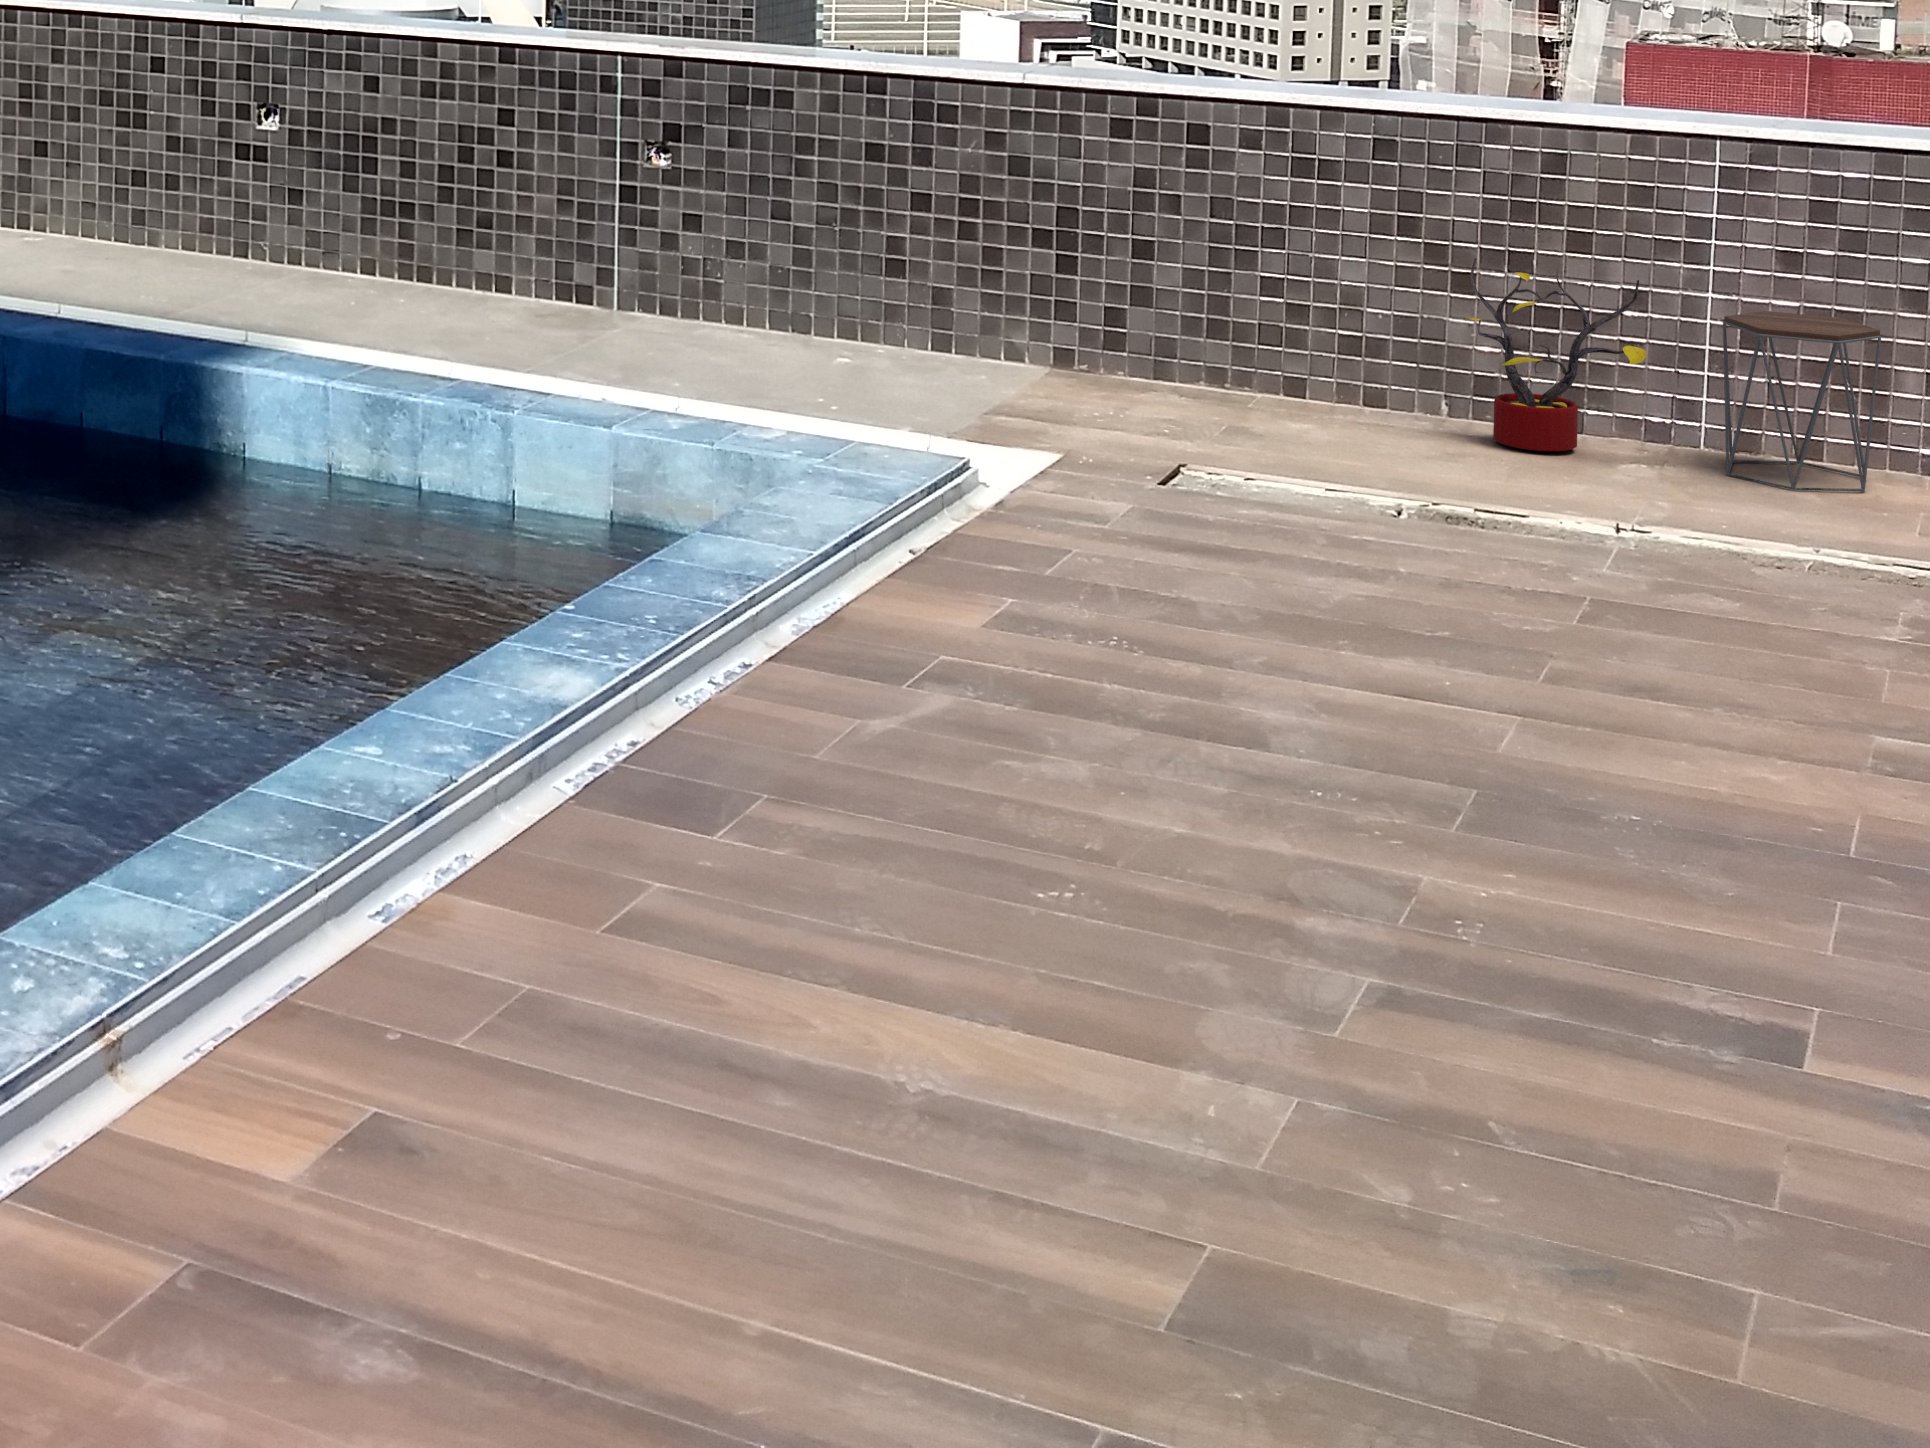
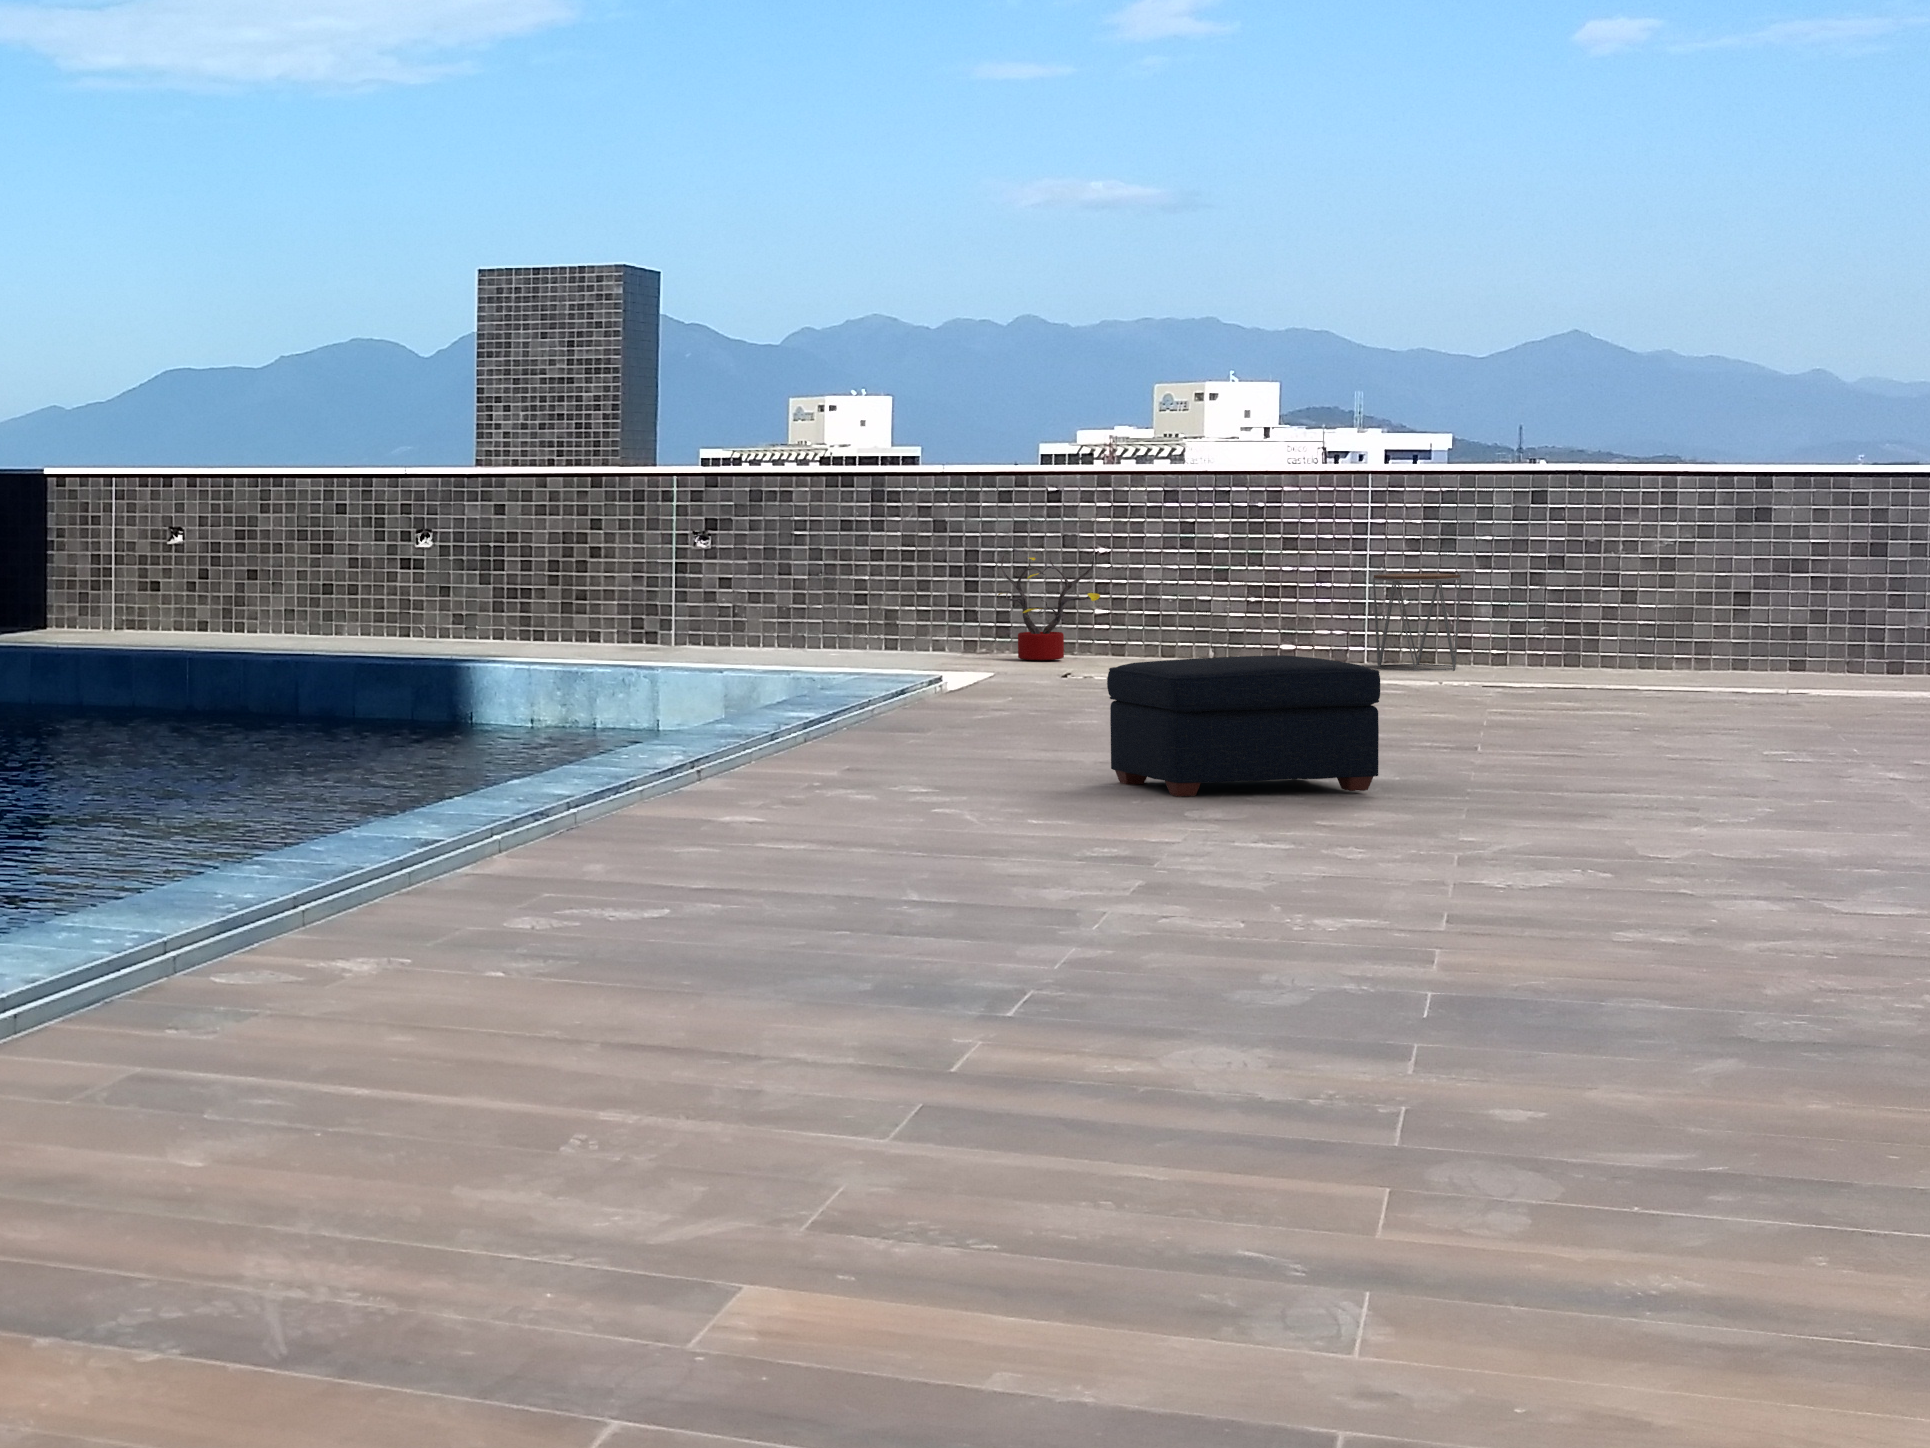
decorative plant: present [1465,259,1647,451] -> present [998,555,1100,660]
ottoman: none [1067,930,1708,1356] -> present [1107,655,1380,797]

